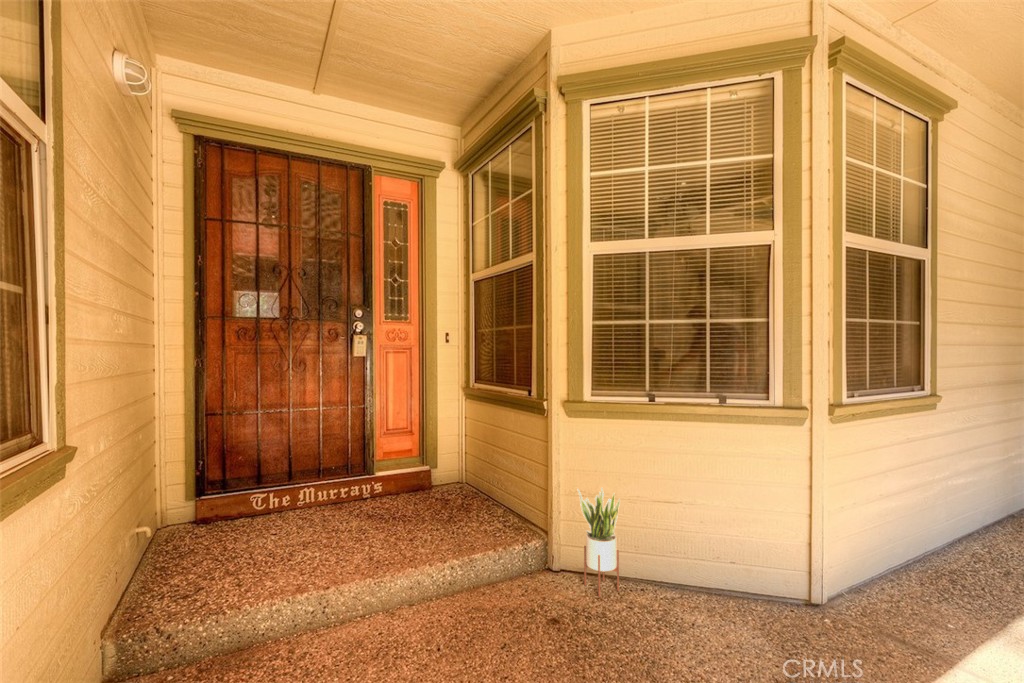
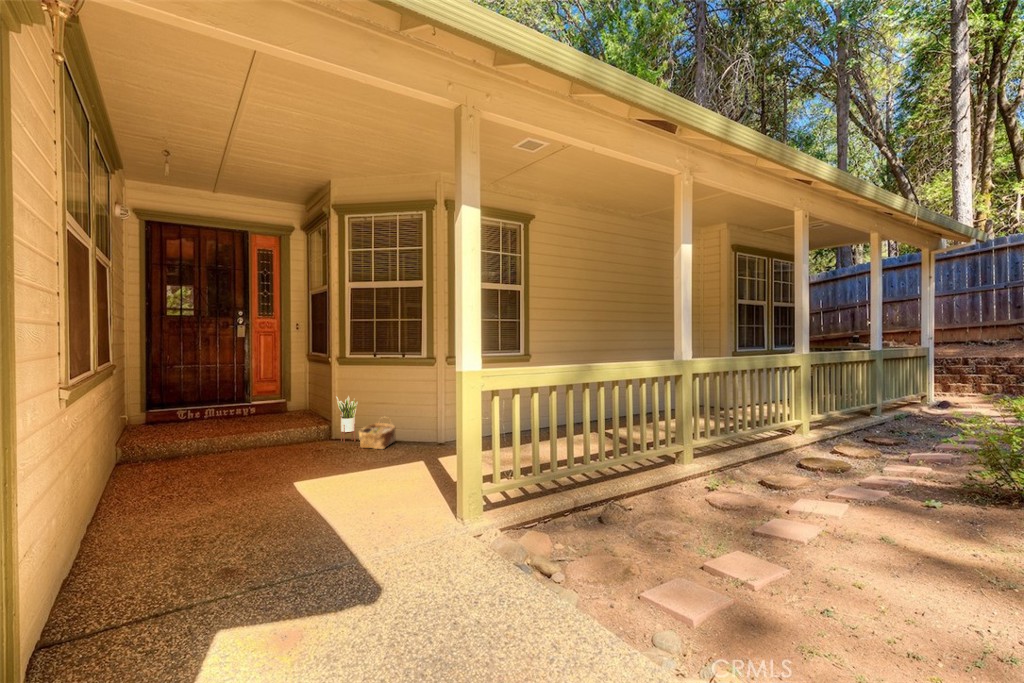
woven basket: none [652,538,733,638] -> present [359,417,395,449]

